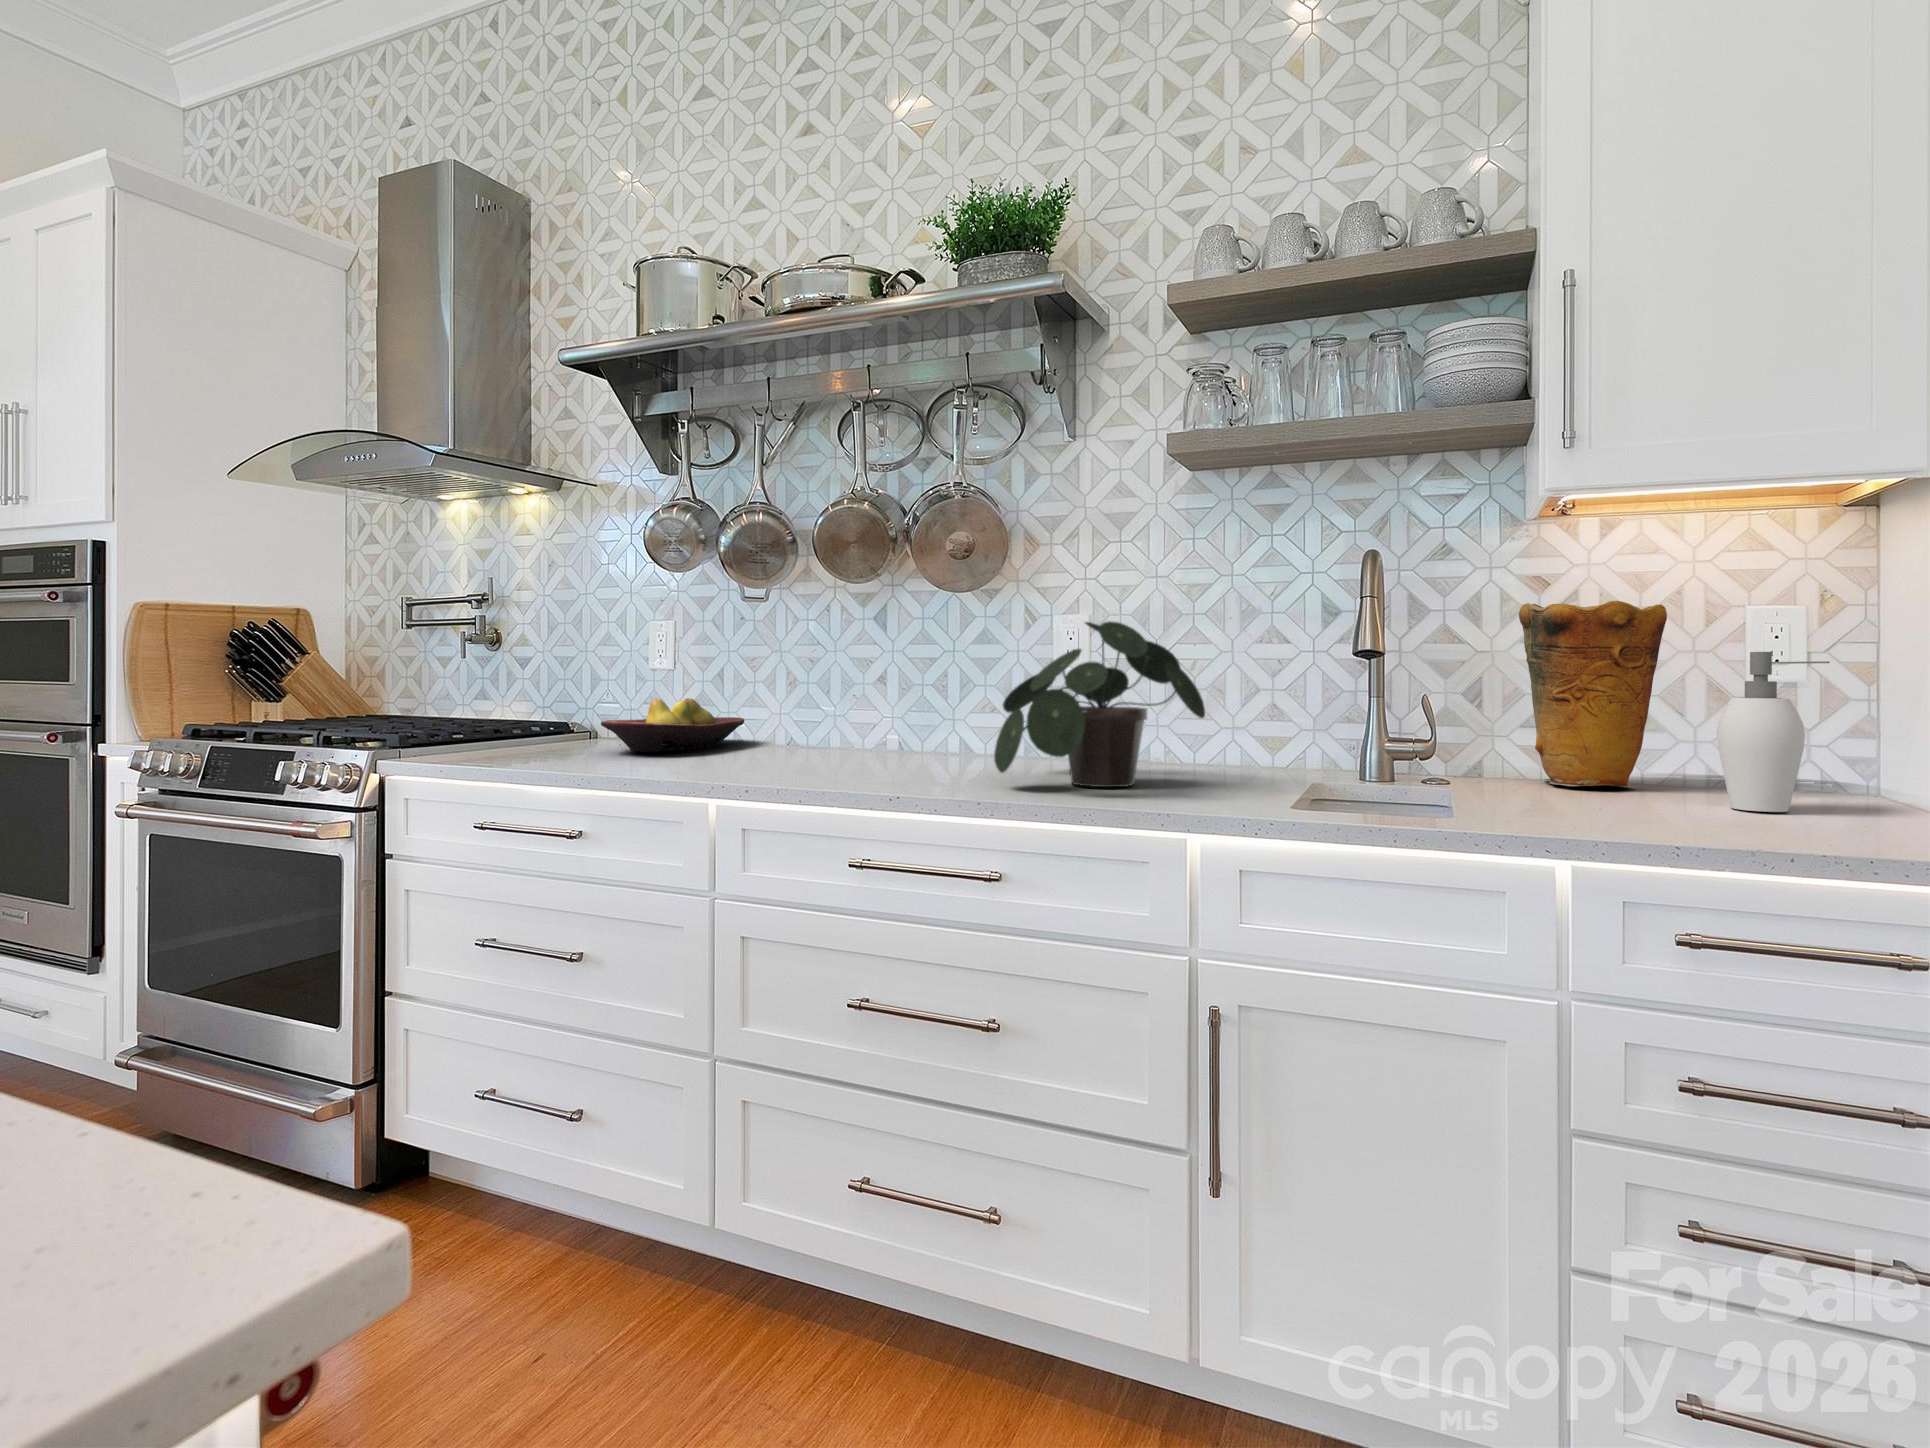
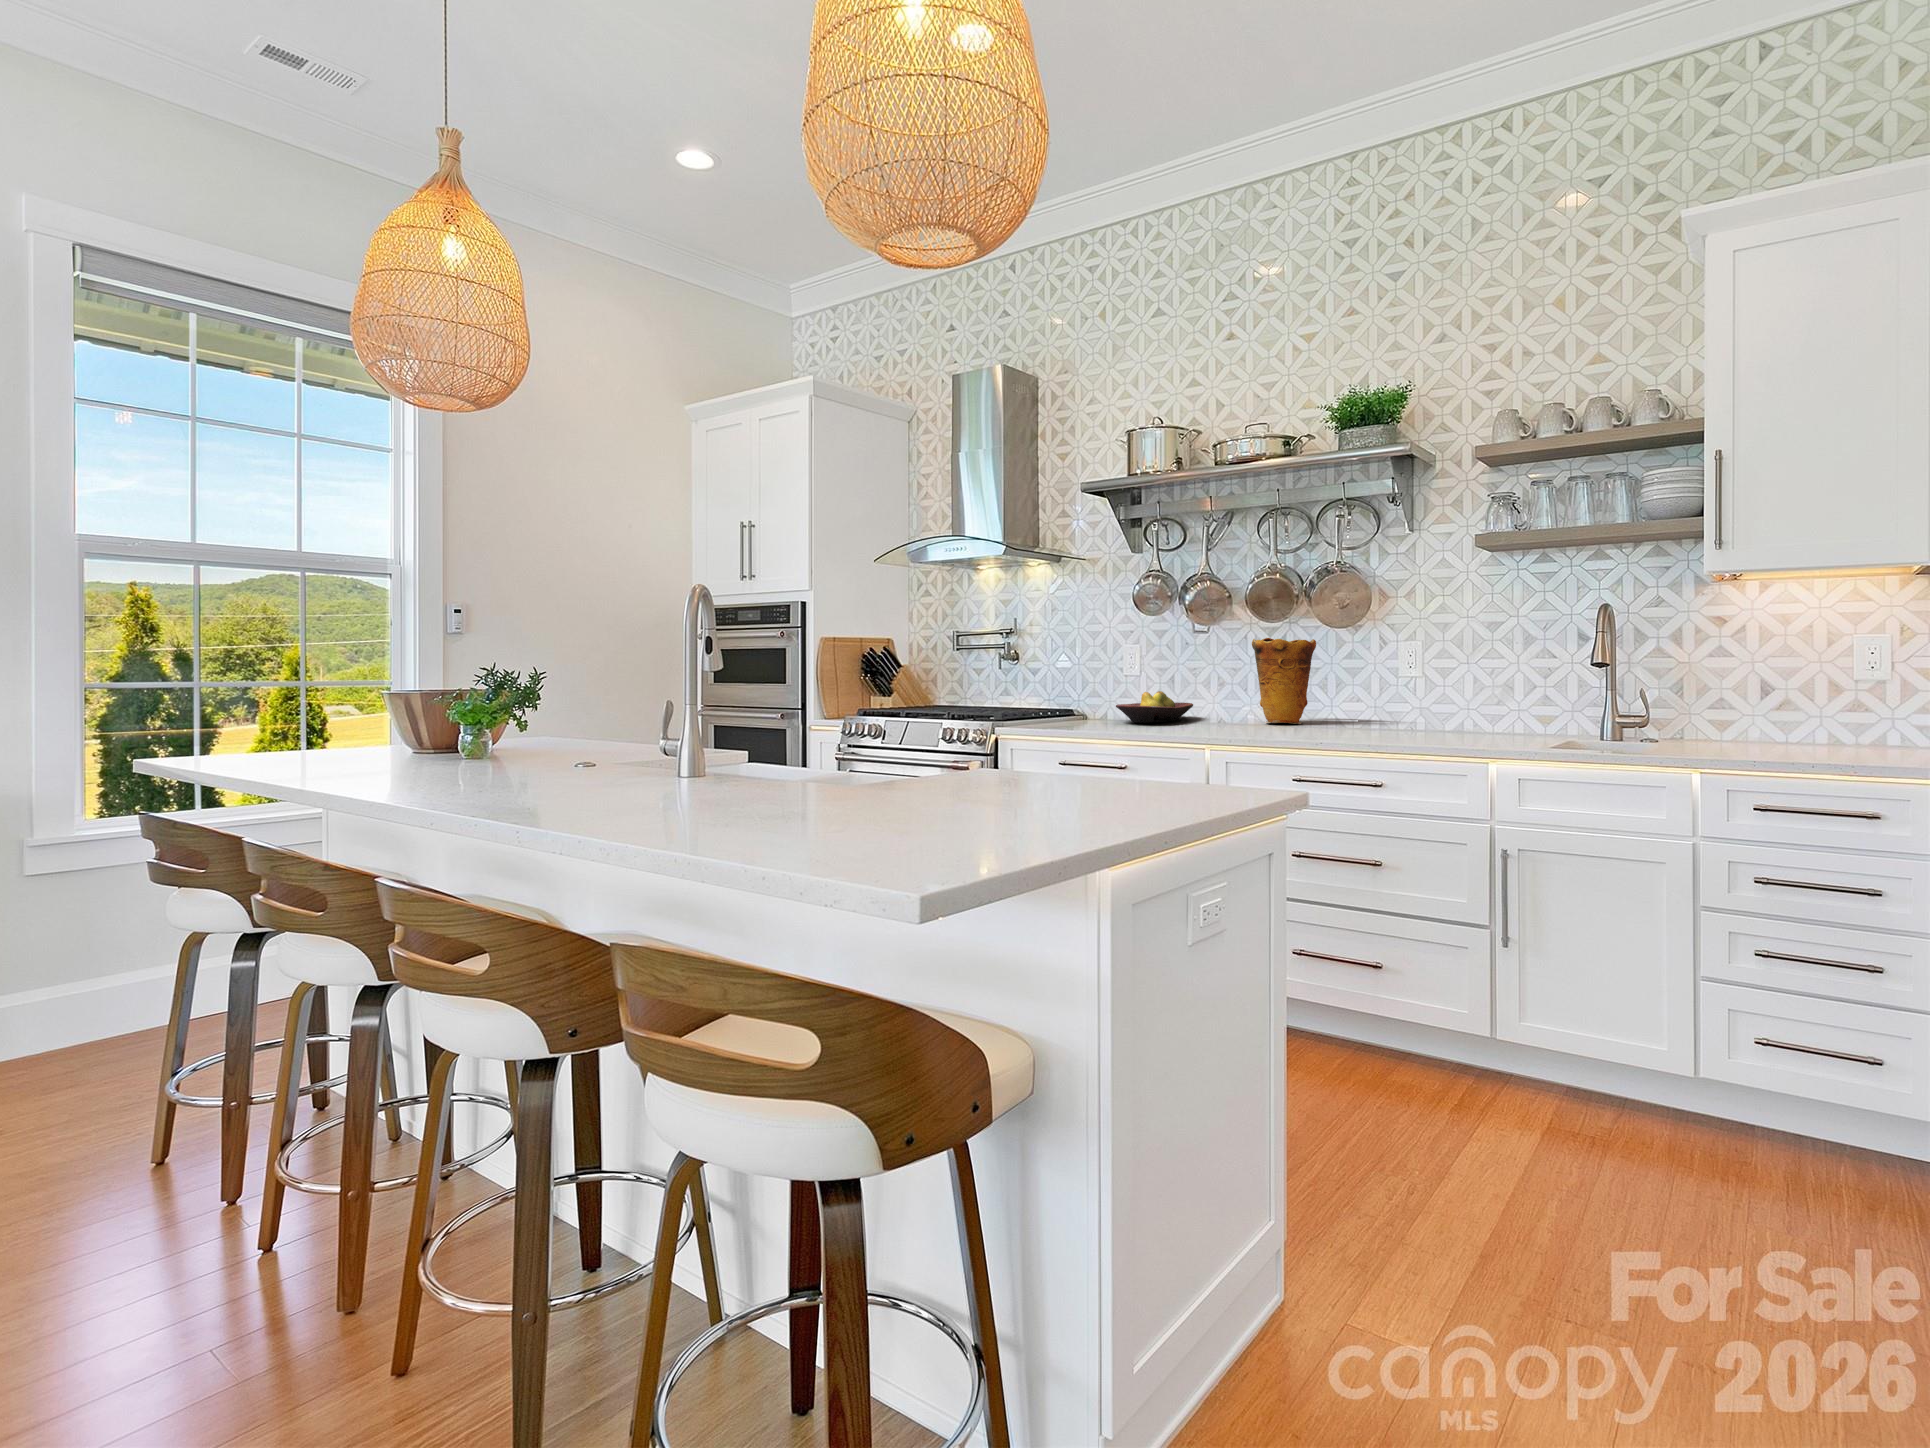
vase: present [1519,601,1667,788] -> present [1252,638,1316,724]
potted plant: present [994,621,1205,787] -> none [1371,649,1499,741]
soap dispenser: present [1717,652,1830,812] -> none [1817,666,1879,755]

